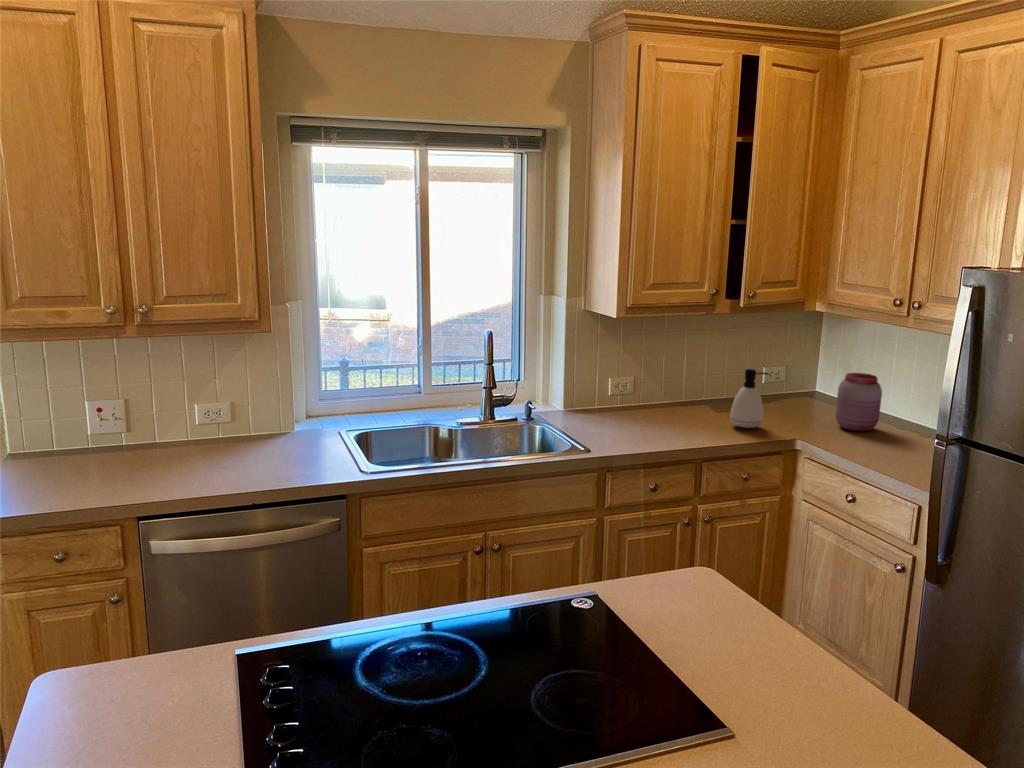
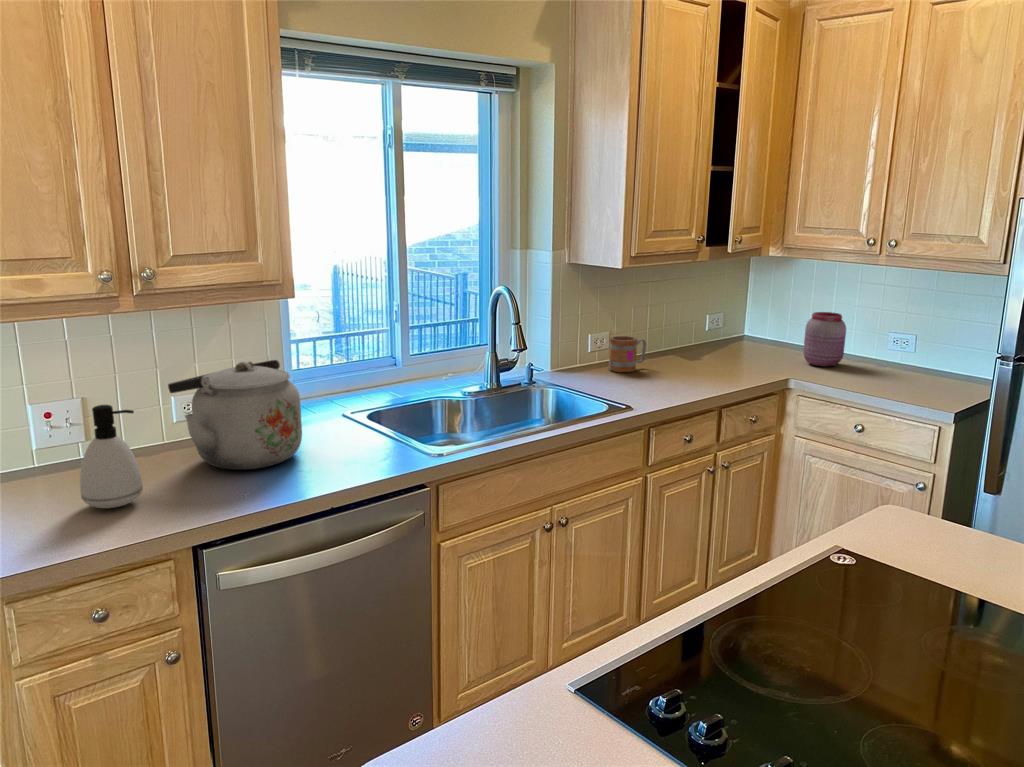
soap dispenser: present [730,369,769,428] -> present [80,405,143,508]
kettle: none [167,381,273,467] -> present [168,360,302,470]
mug: none [622,381,662,418] -> present [608,336,646,372]

